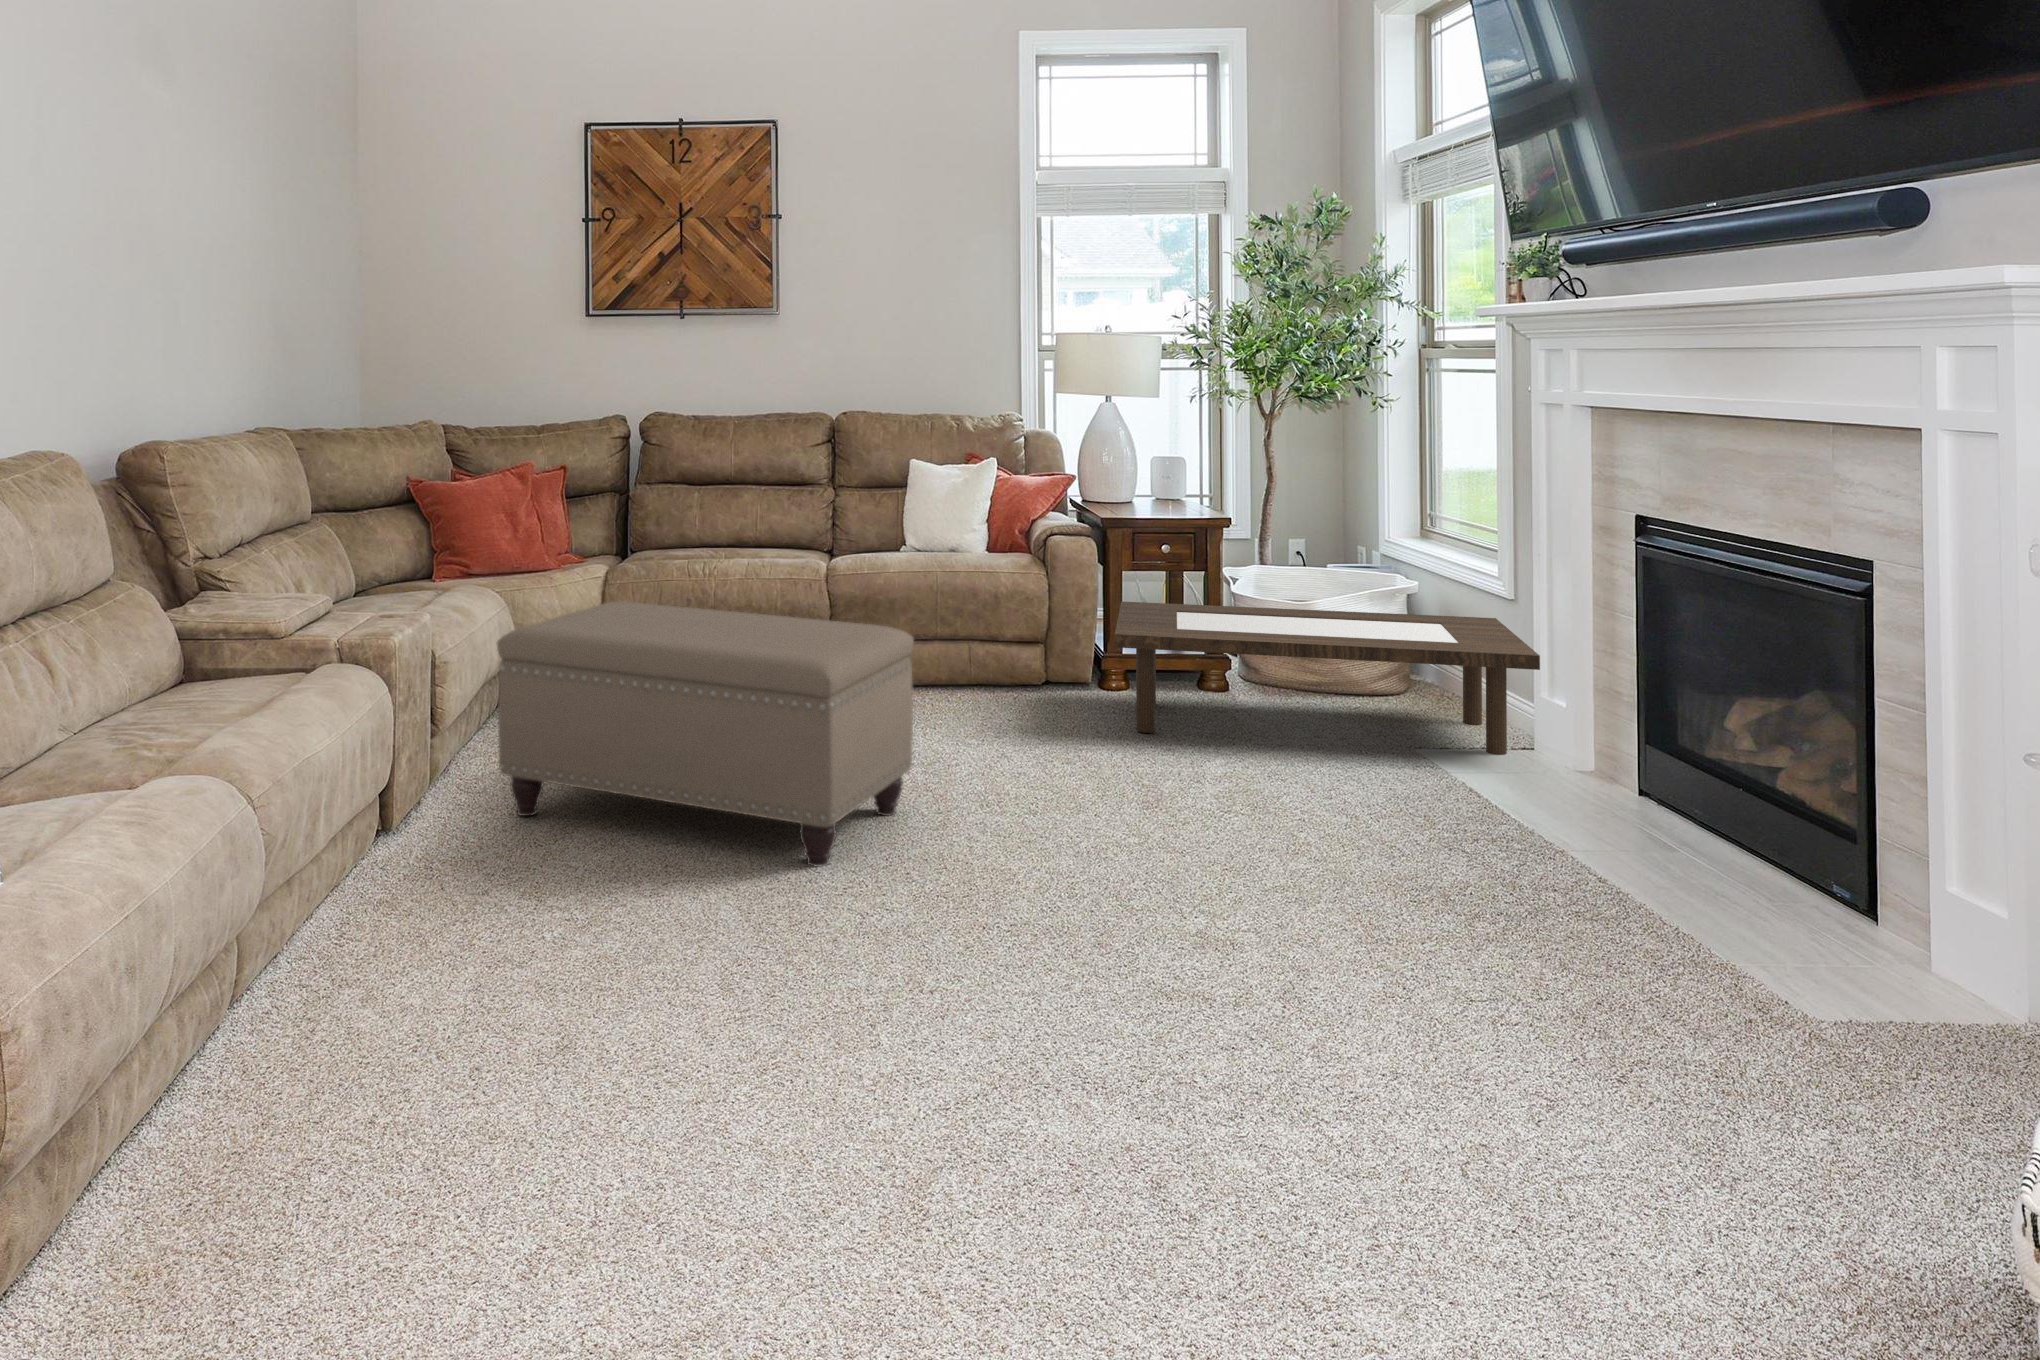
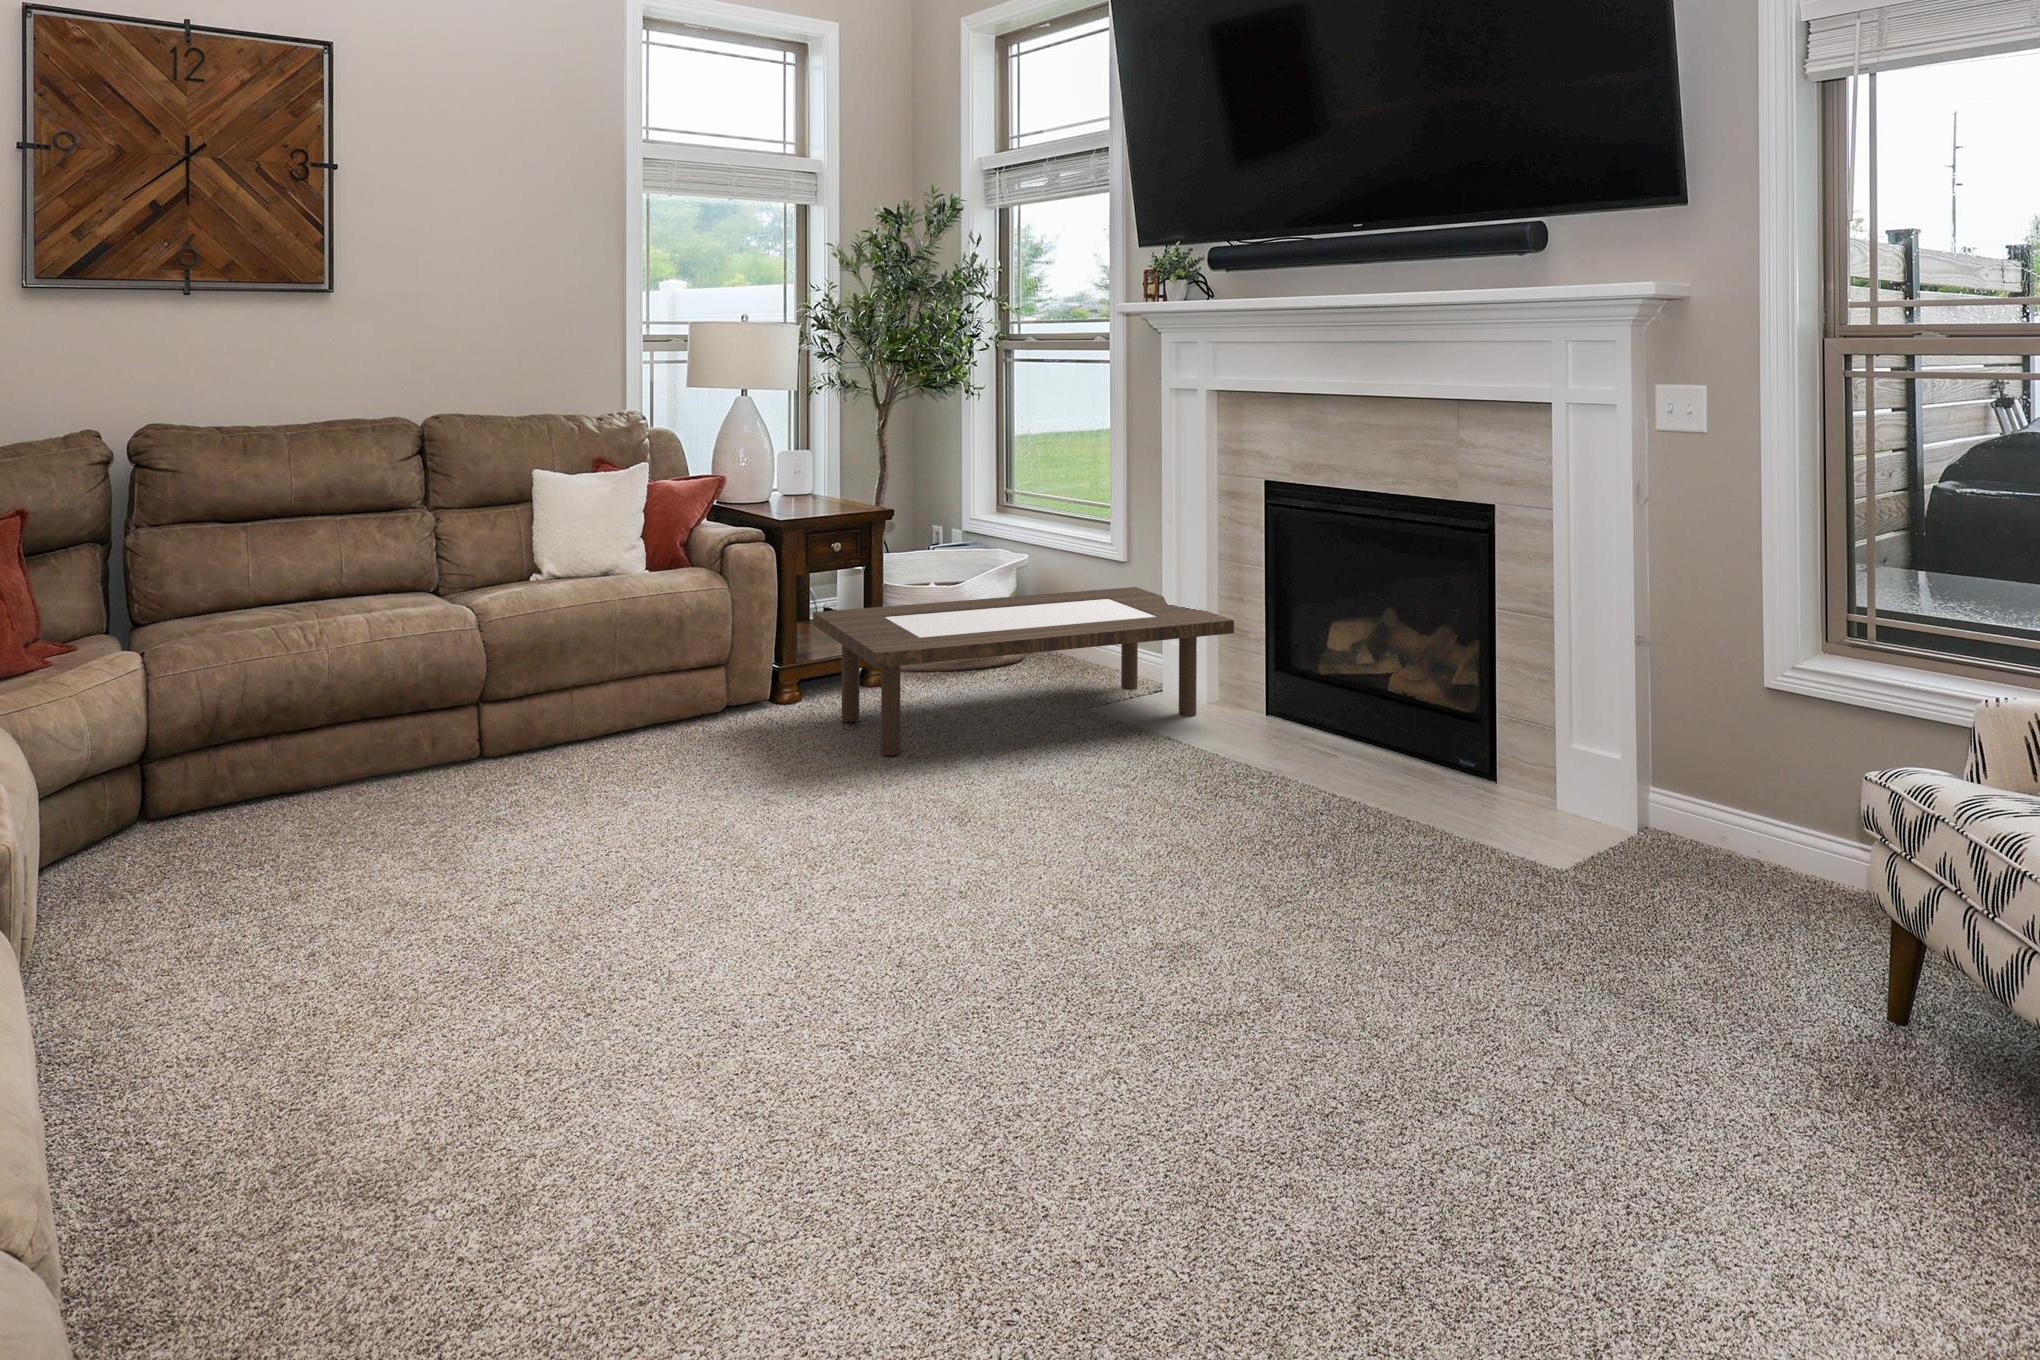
ottoman: present [496,601,914,866] -> none [202,694,821,1107]

